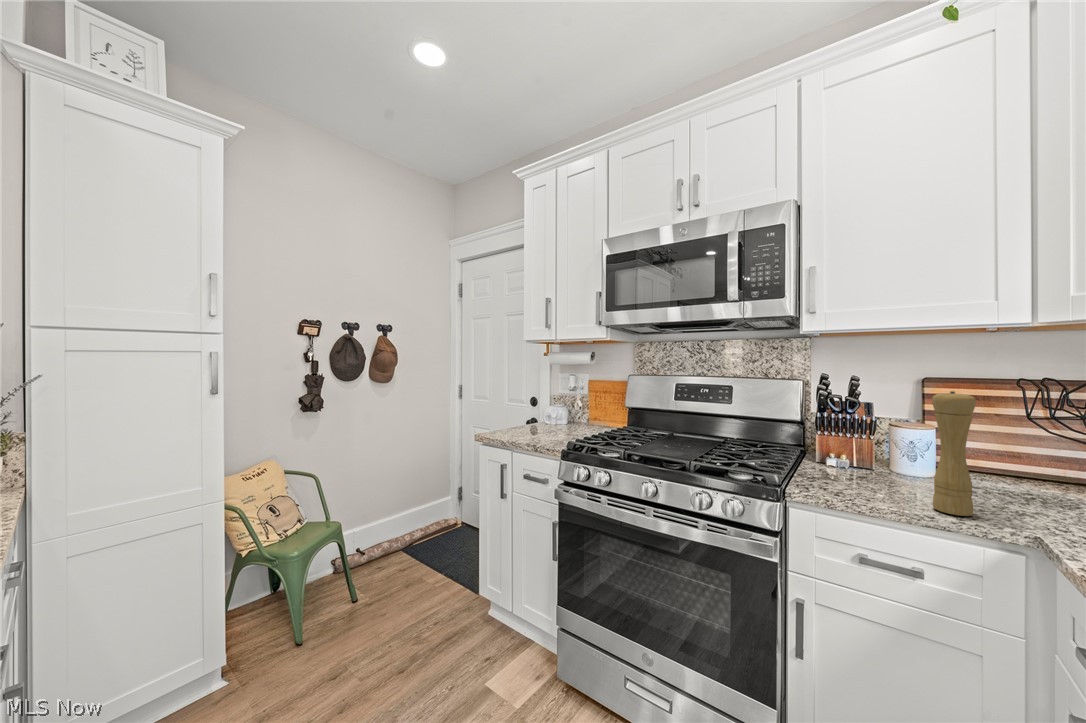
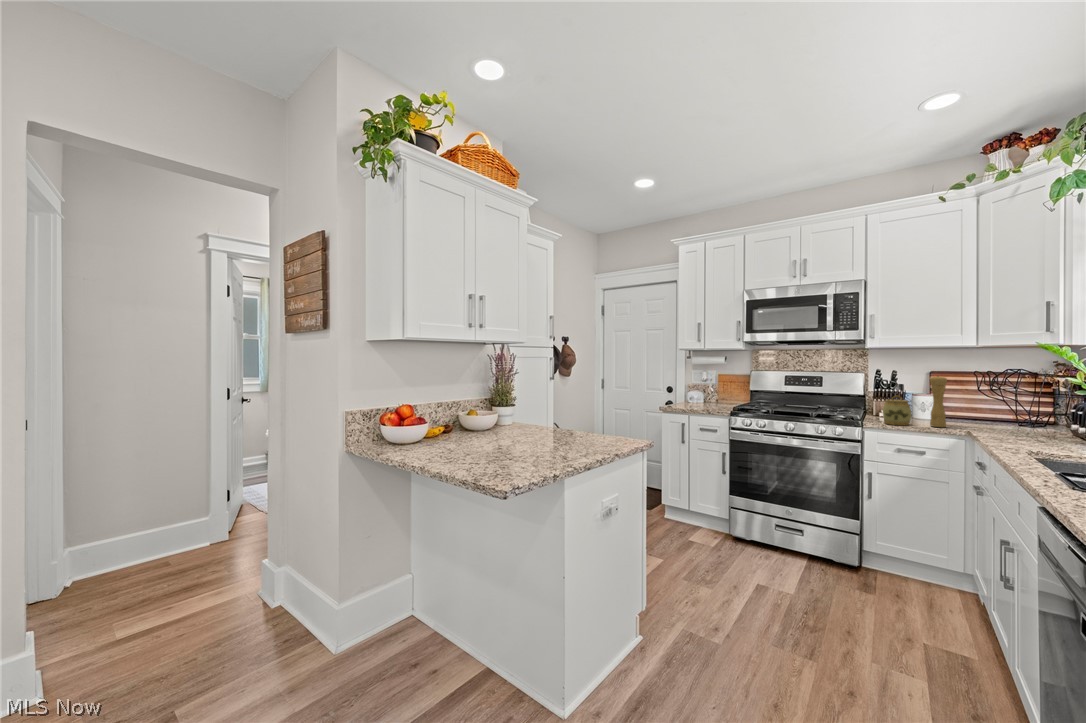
jar: none [826,432,889,503] -> present [883,395,911,425]

